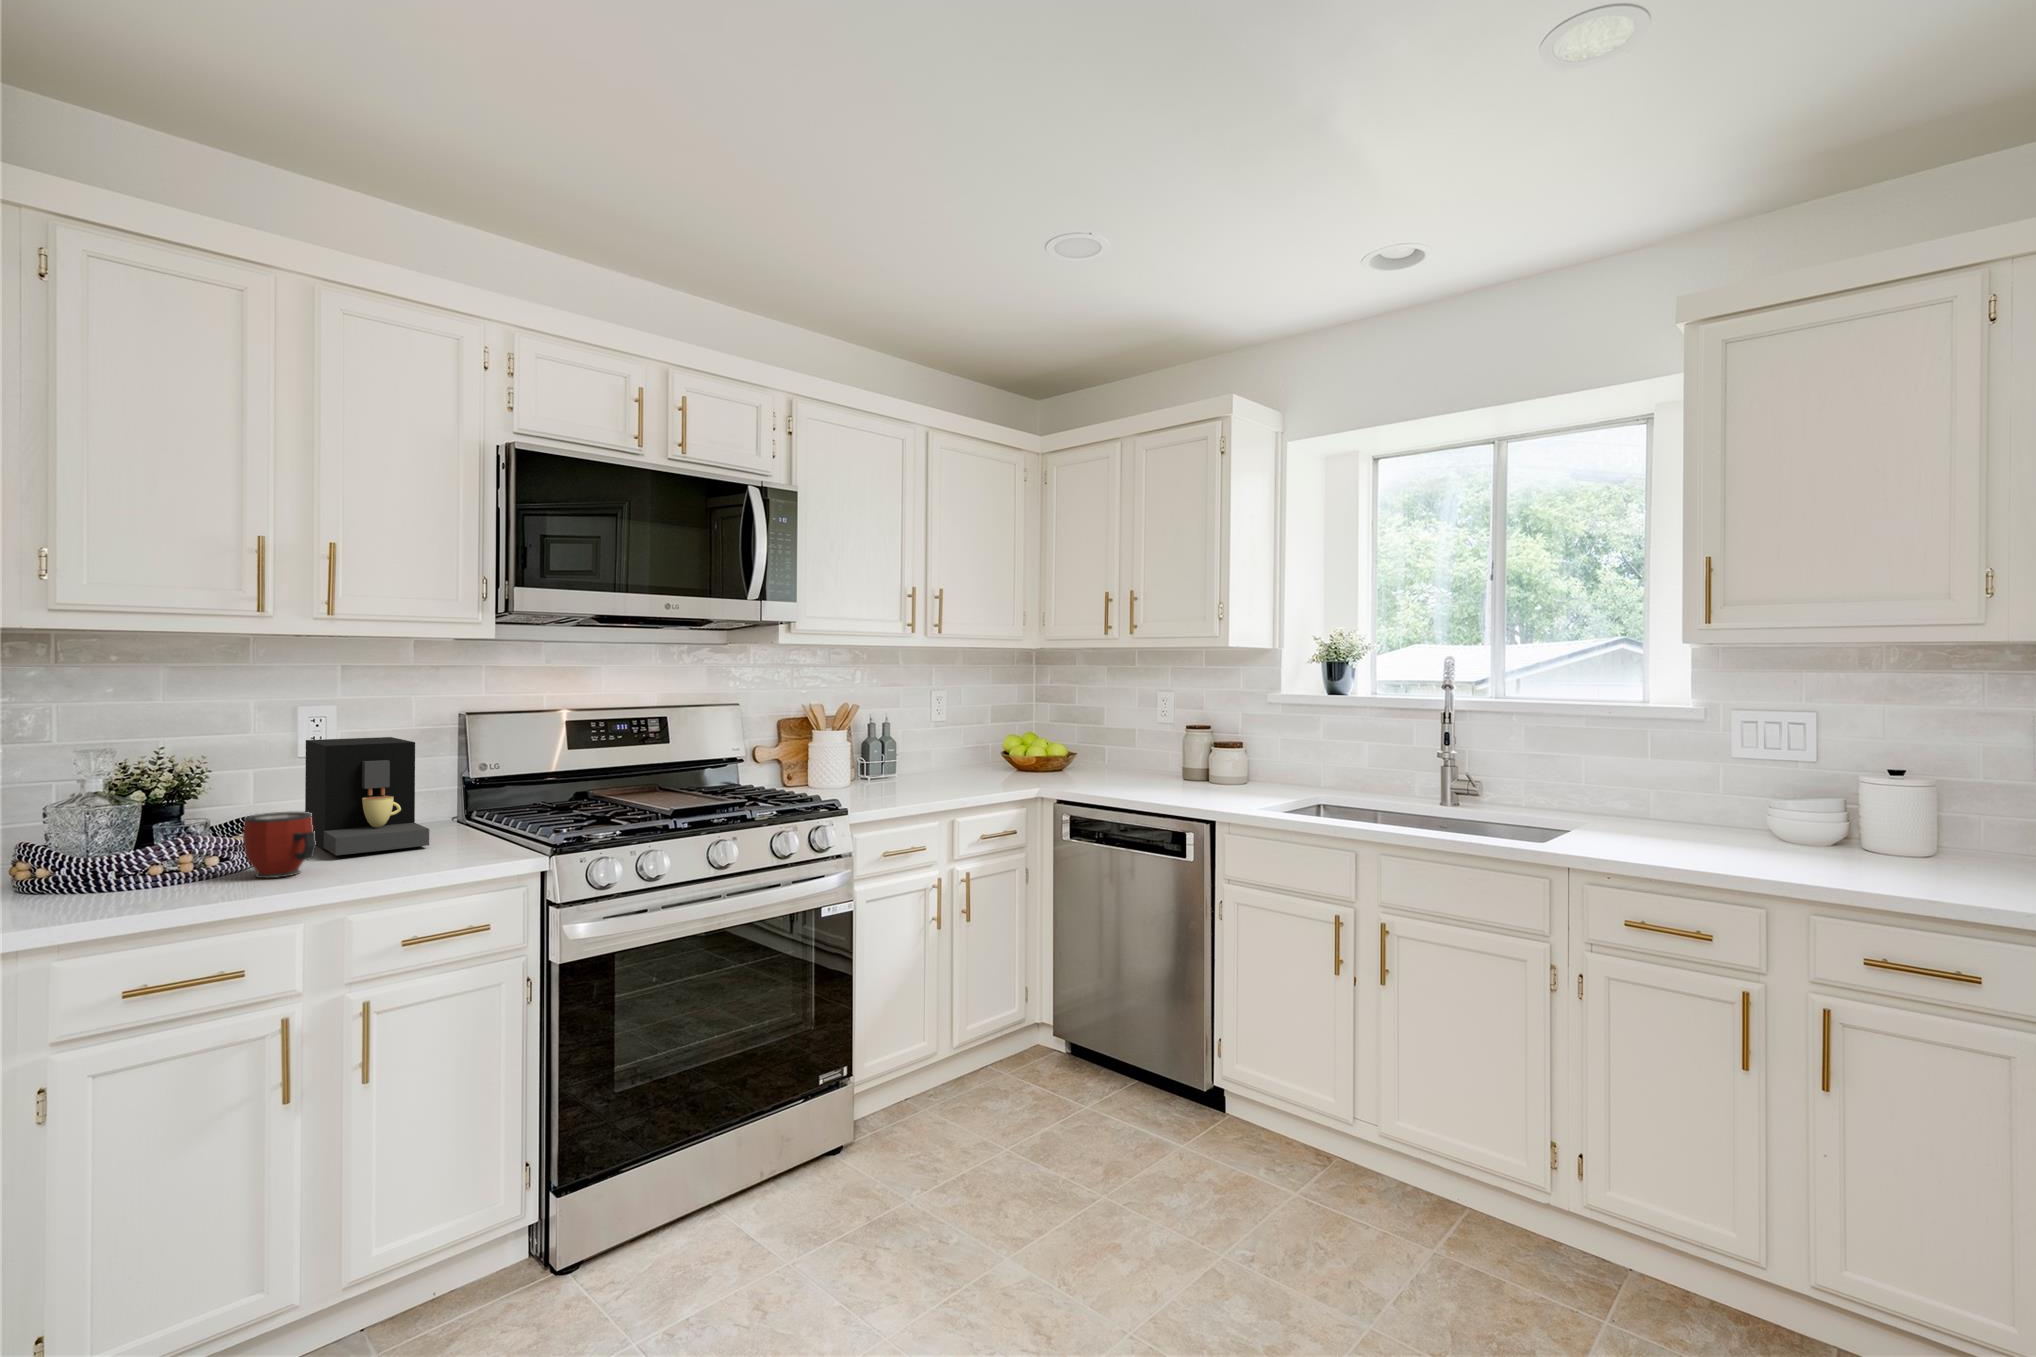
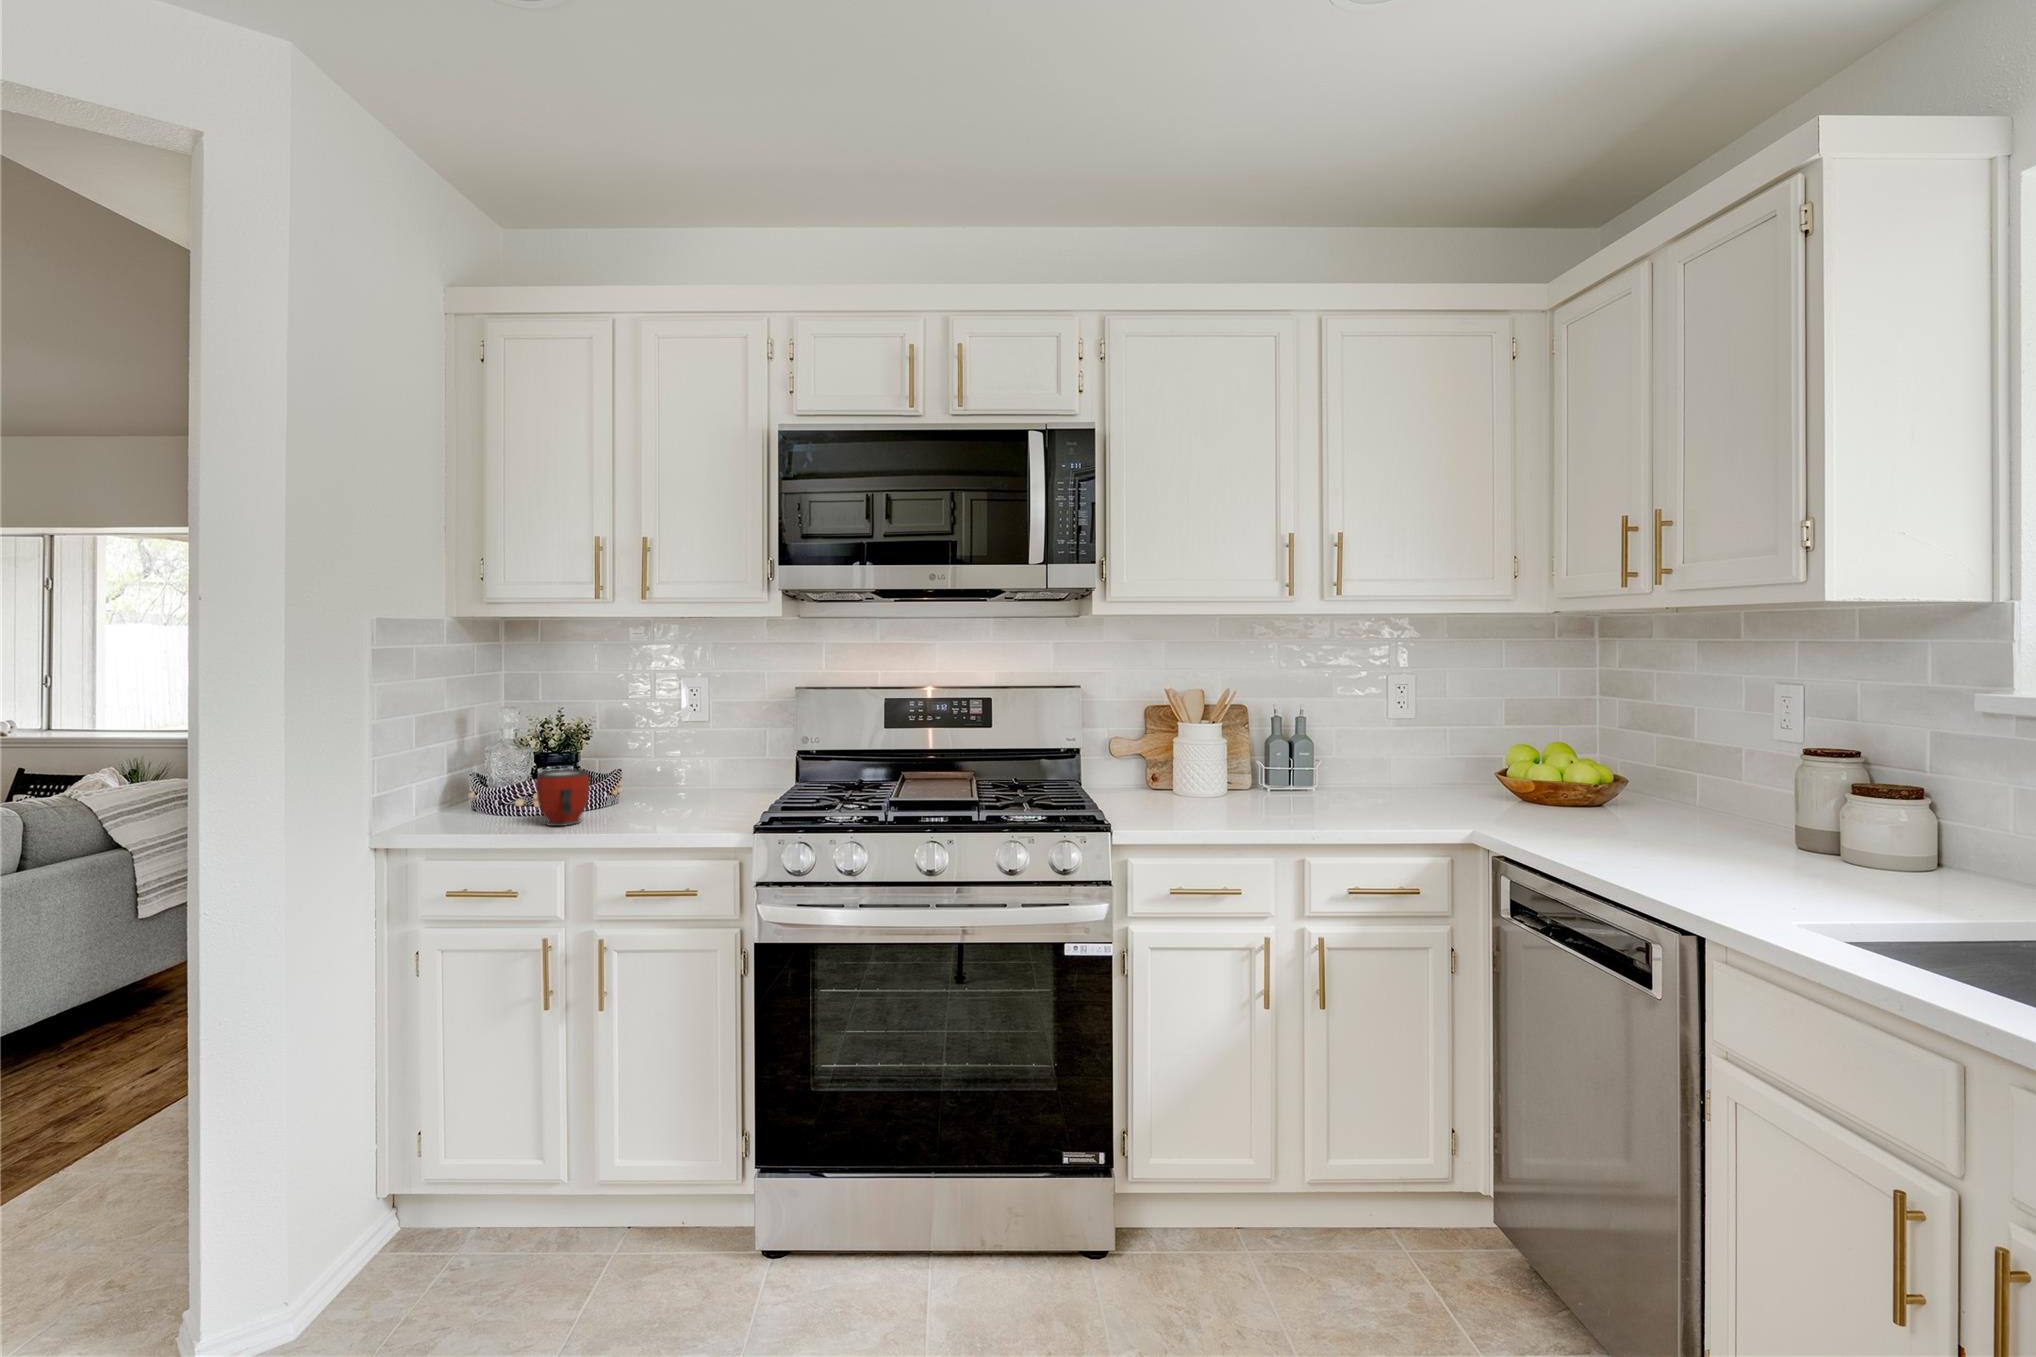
coffee maker: present [305,737,429,855] -> none [625,709,737,812]

